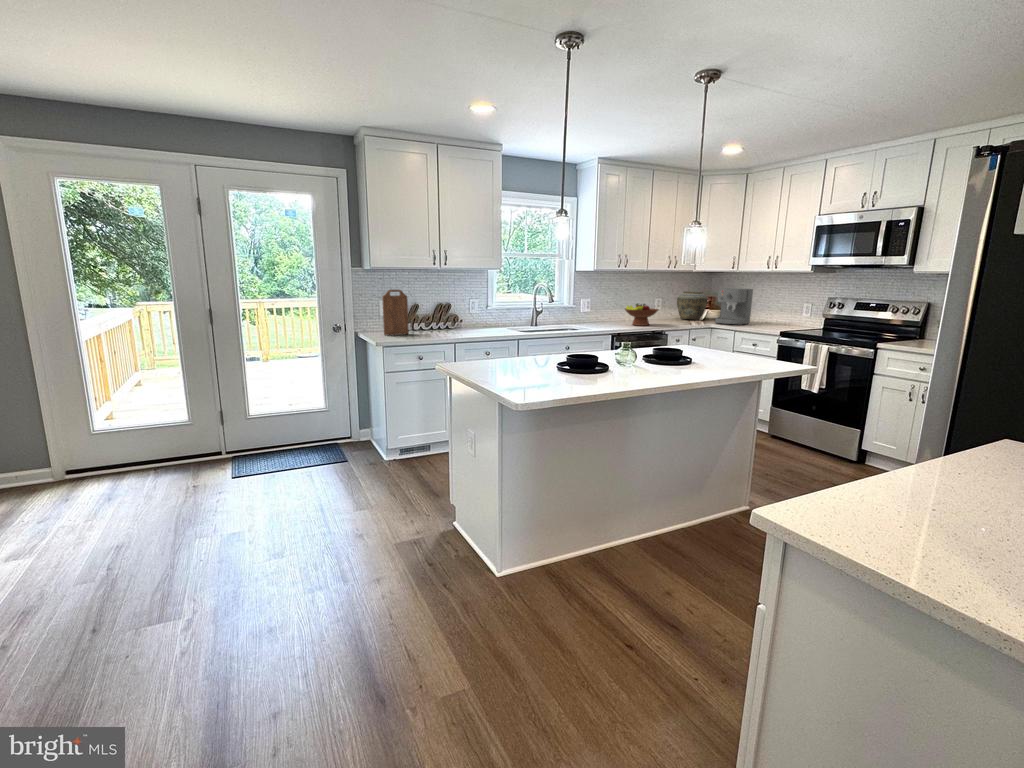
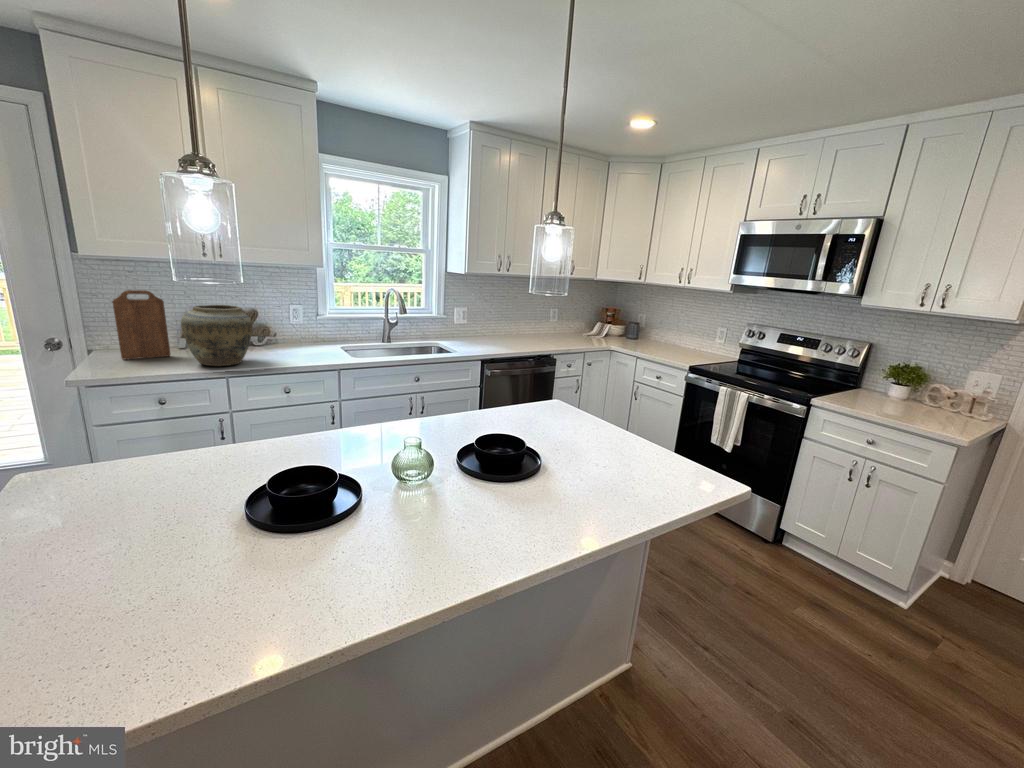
coffee maker: present [715,288,753,325] -> none [616,302,662,349]
vase: present [677,291,707,320] -> present [181,305,253,366]
fruit bowl: present [625,304,658,326] -> none [506,318,548,346]

